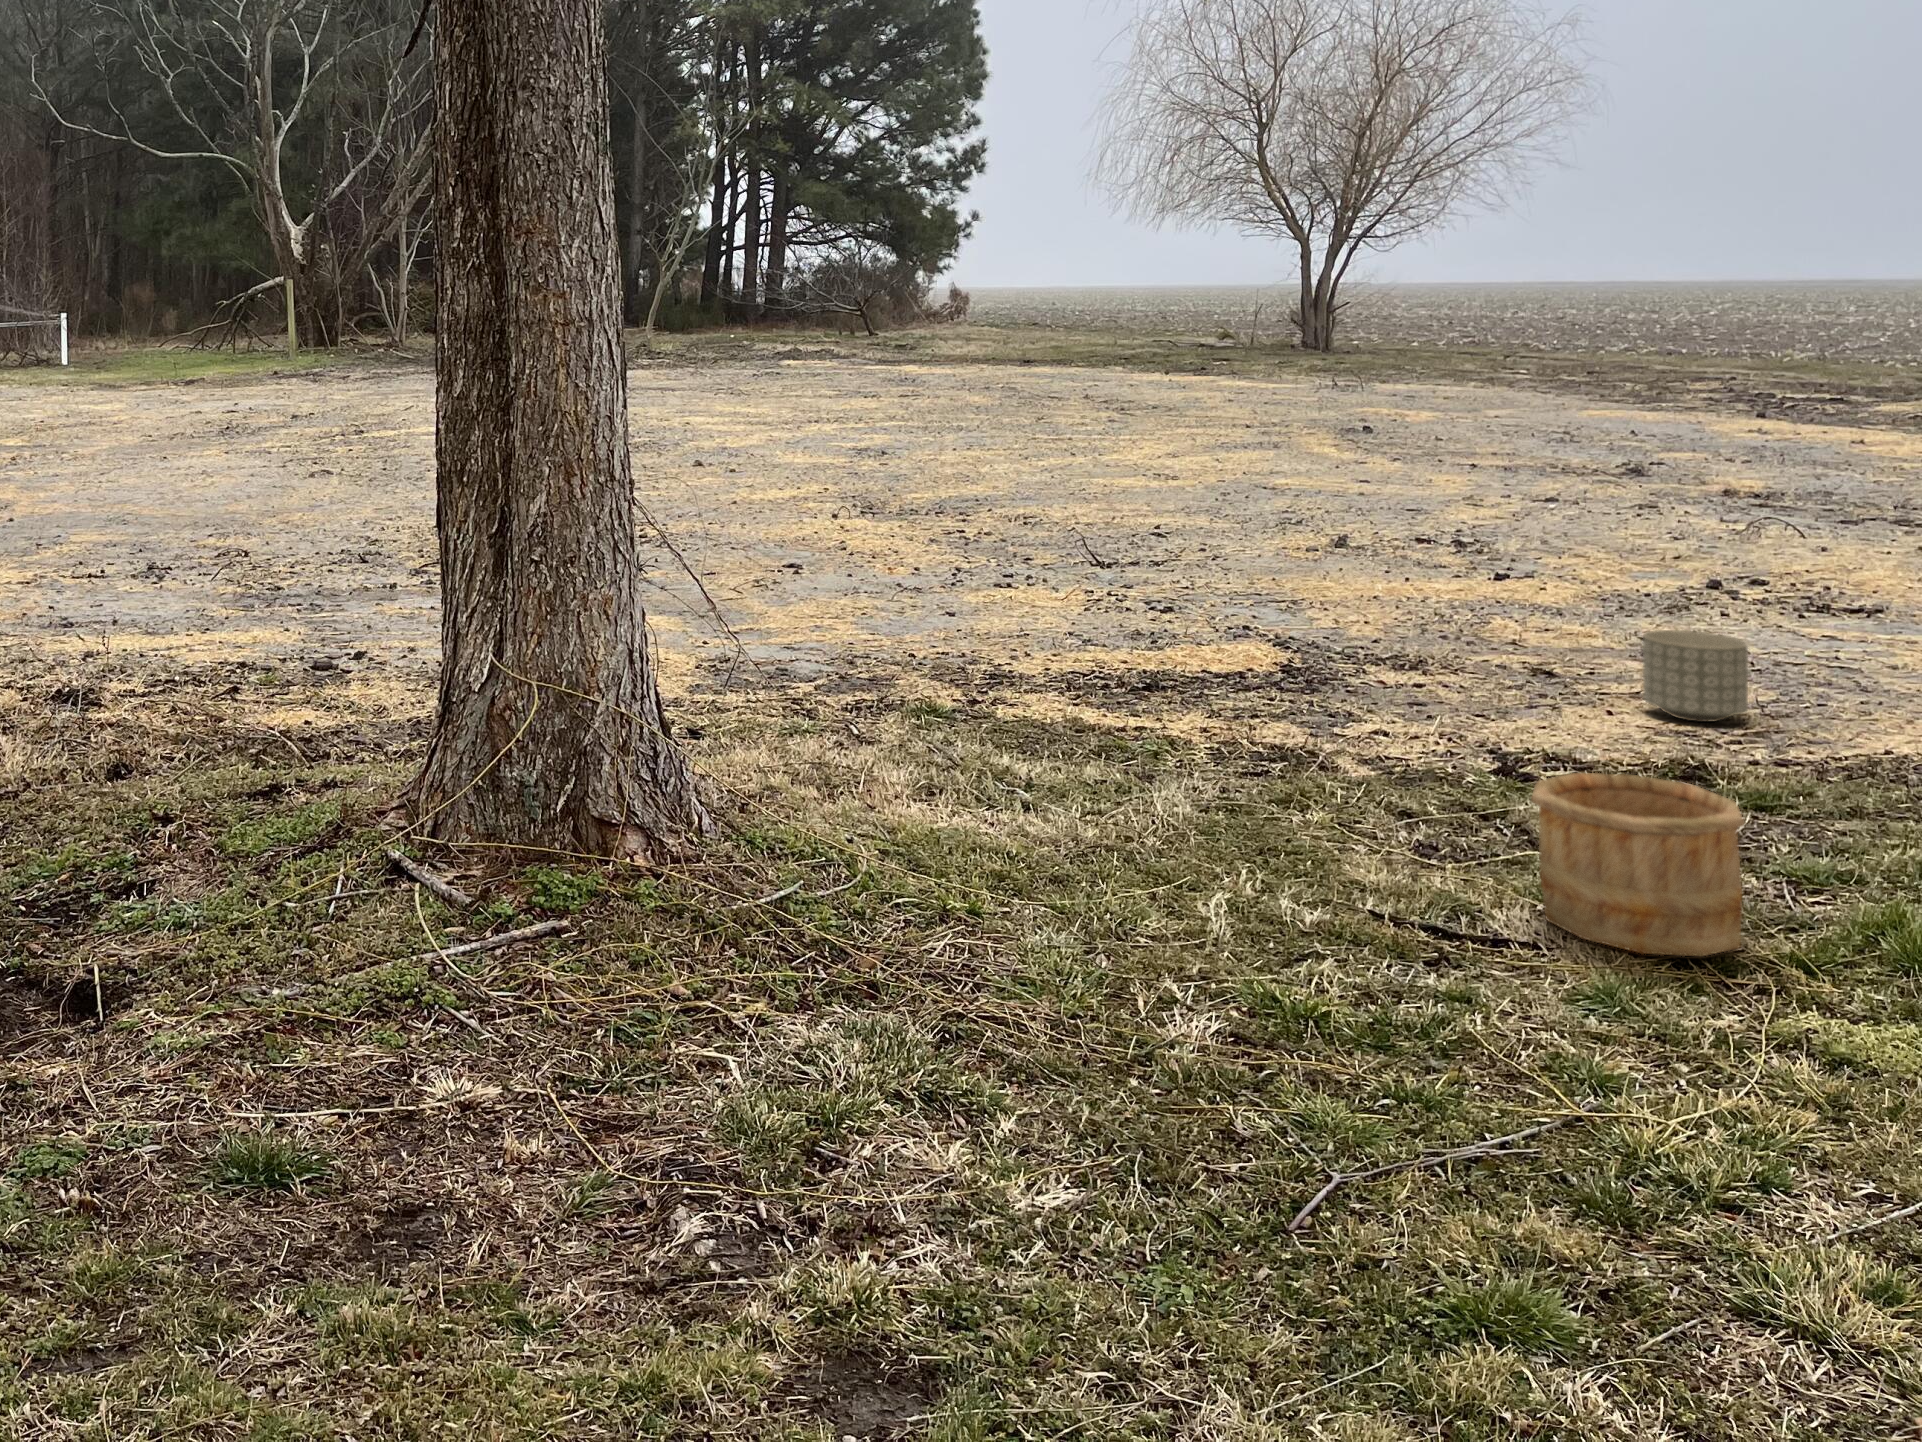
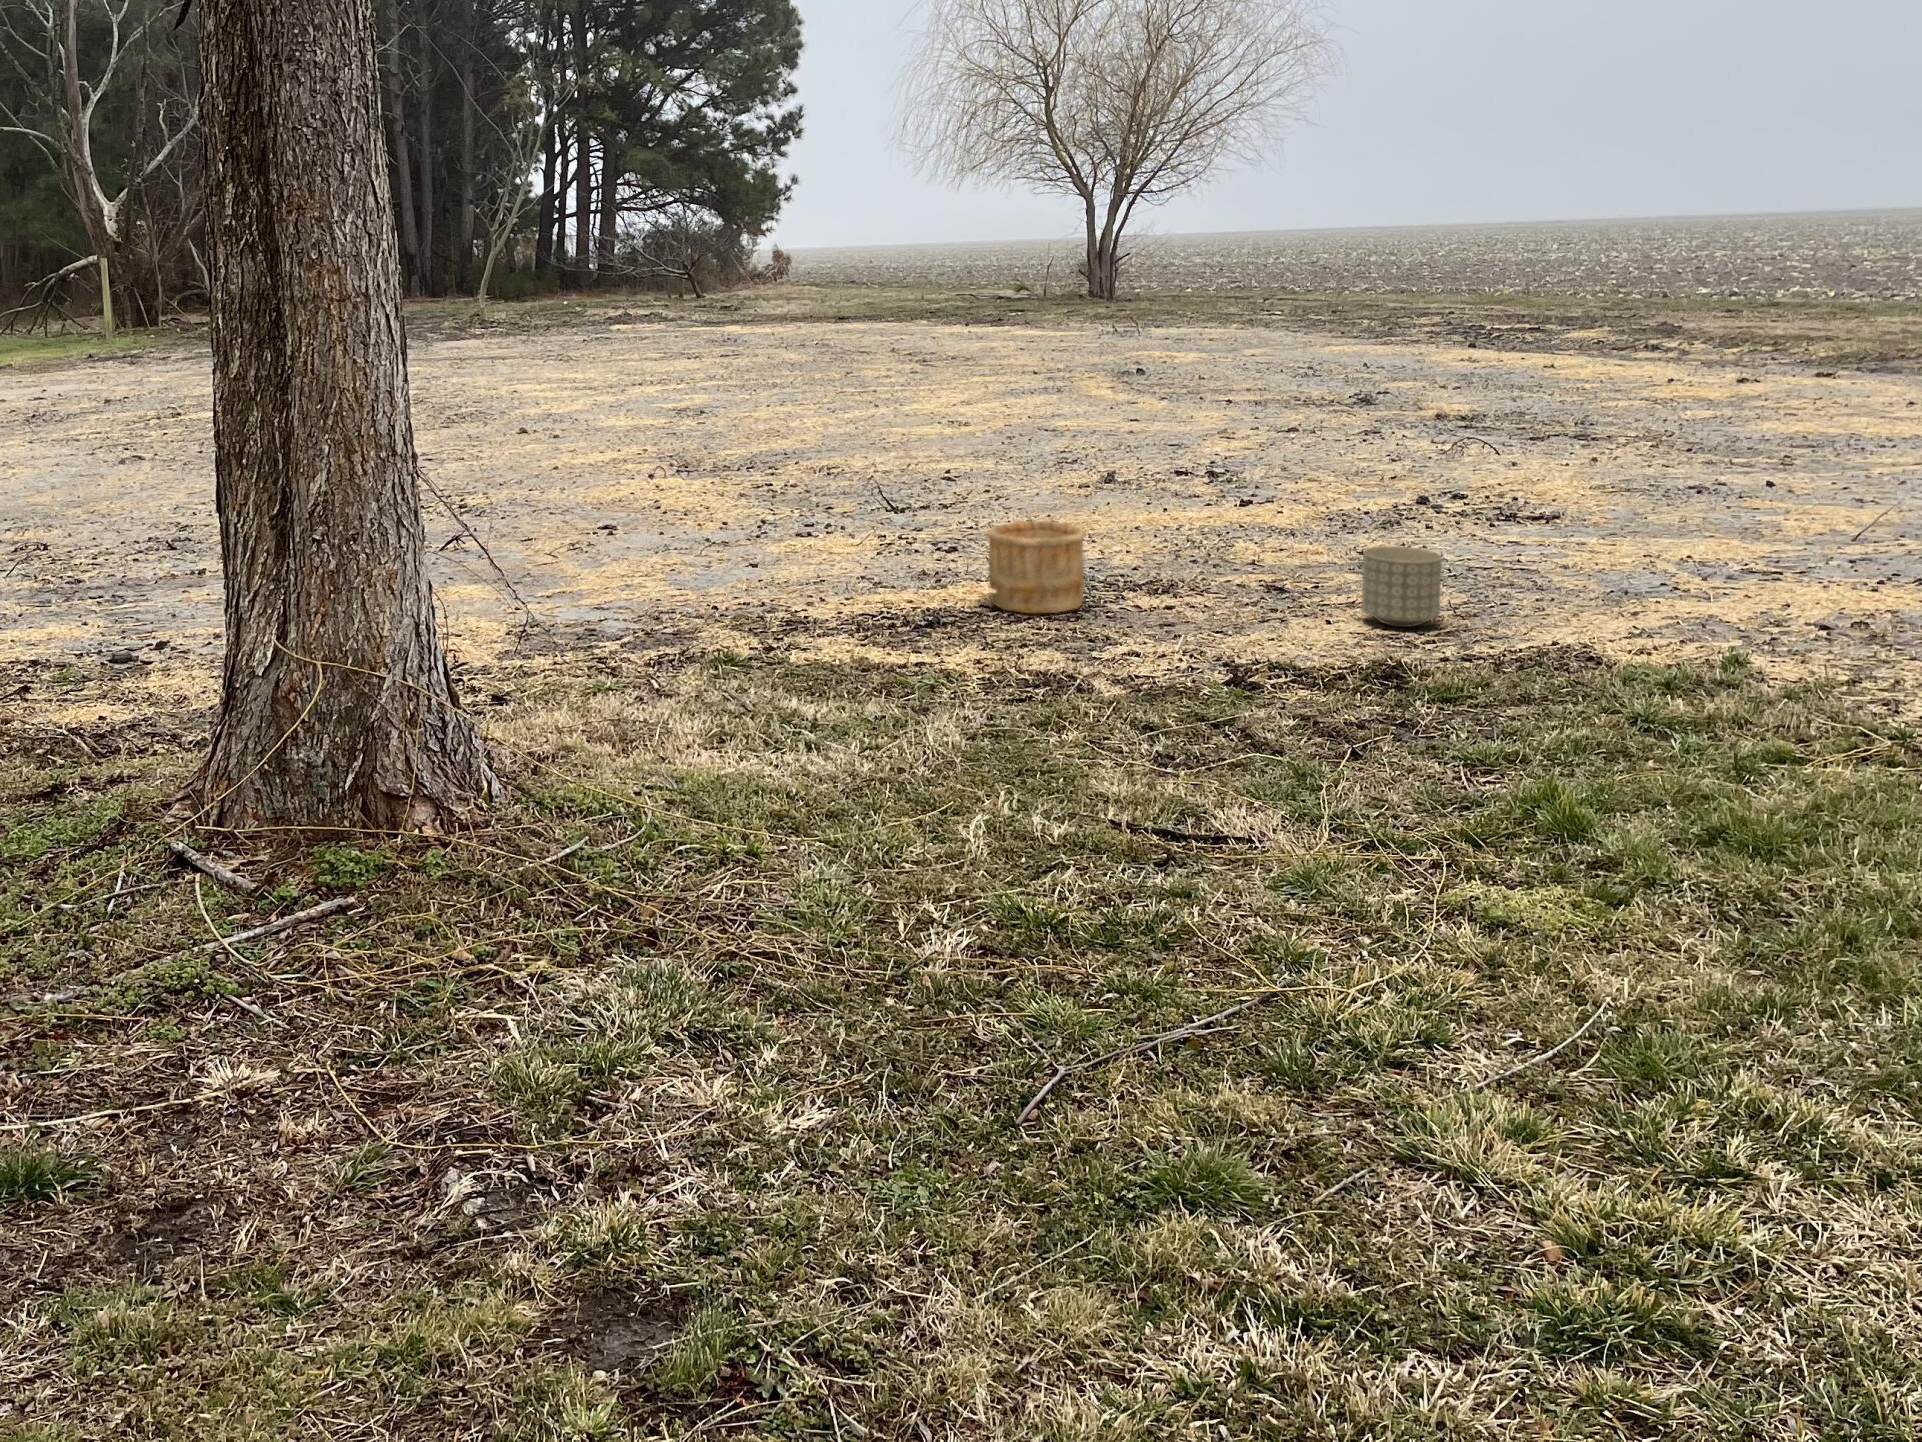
wooden bucket: present [1531,773,1744,957] -> present [986,521,1086,613]

